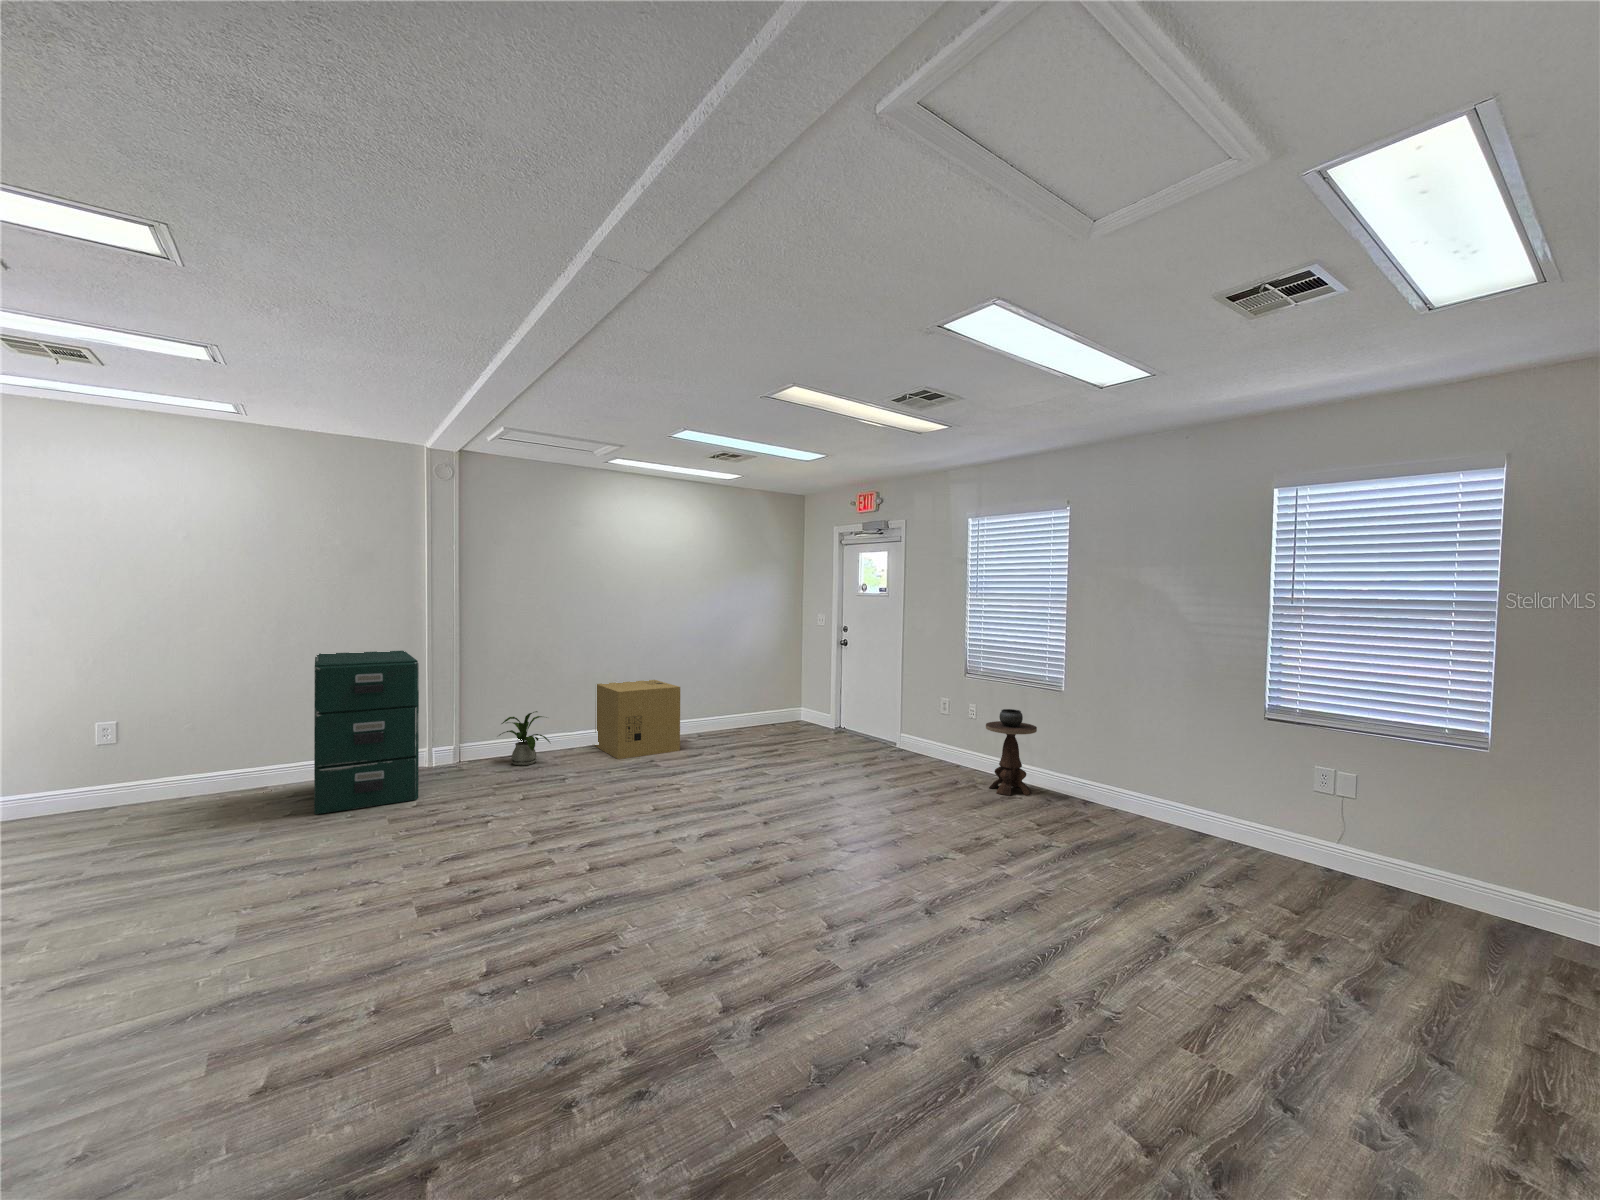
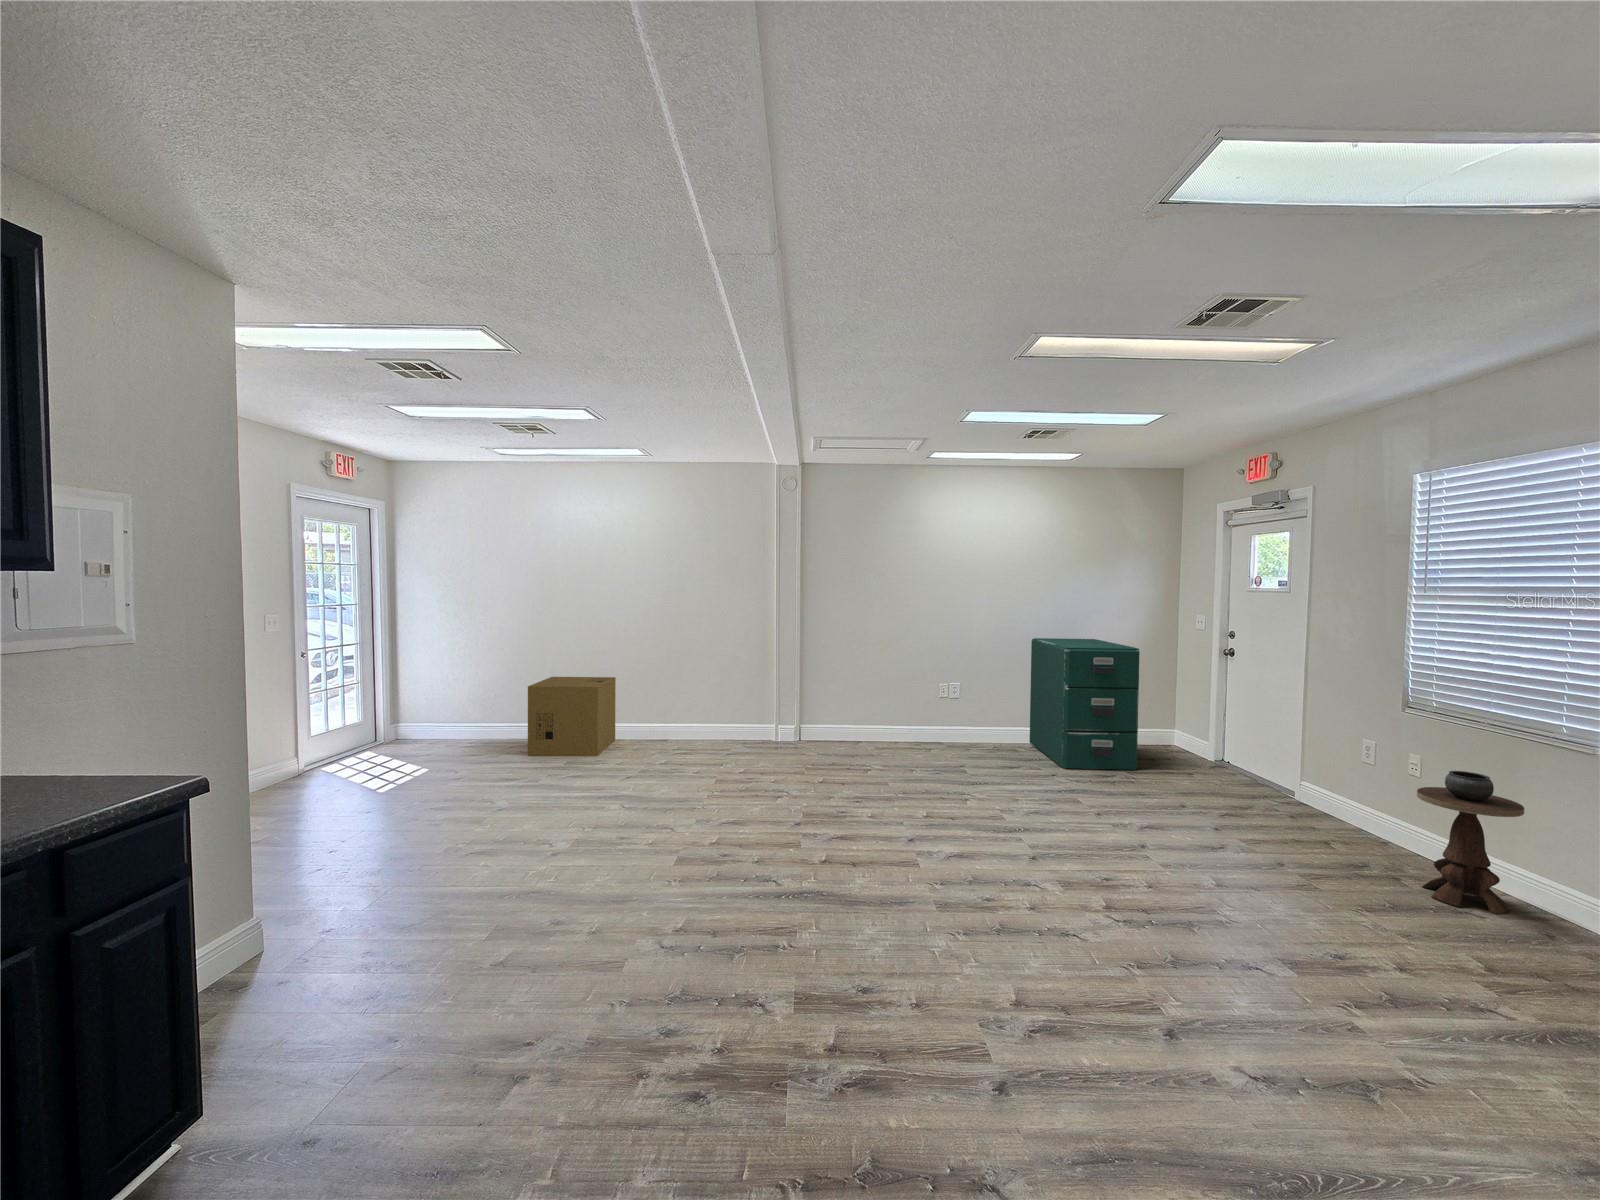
filing cabinet: present [314,651,419,814] -> present [1030,638,1140,770]
cardboard box: present [595,680,680,759] -> present [528,677,616,756]
house plant: present [499,711,550,766] -> none [827,700,872,750]

